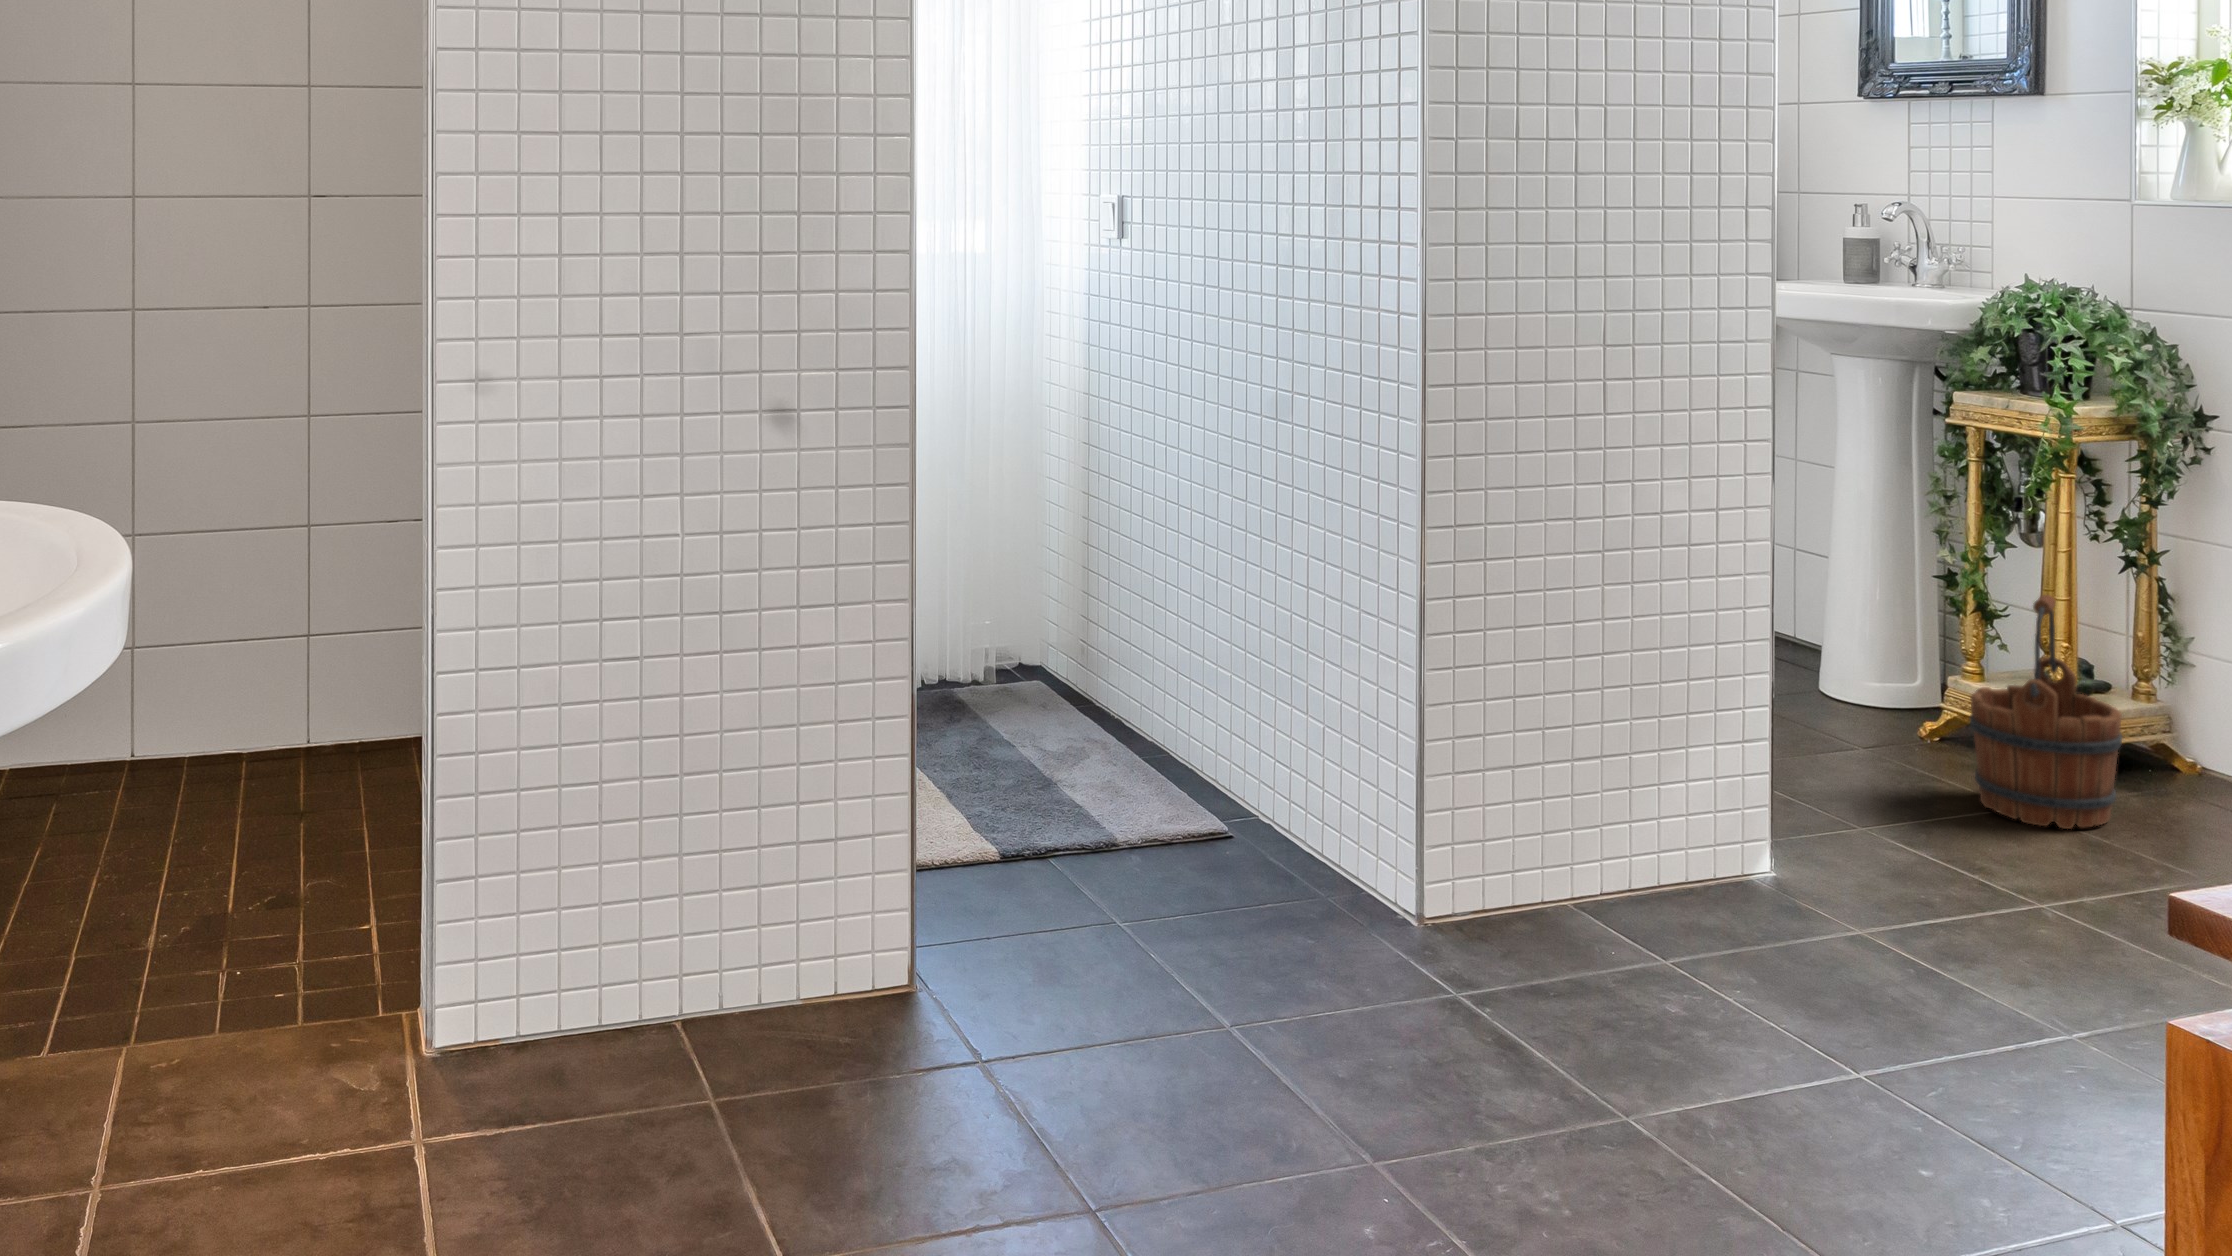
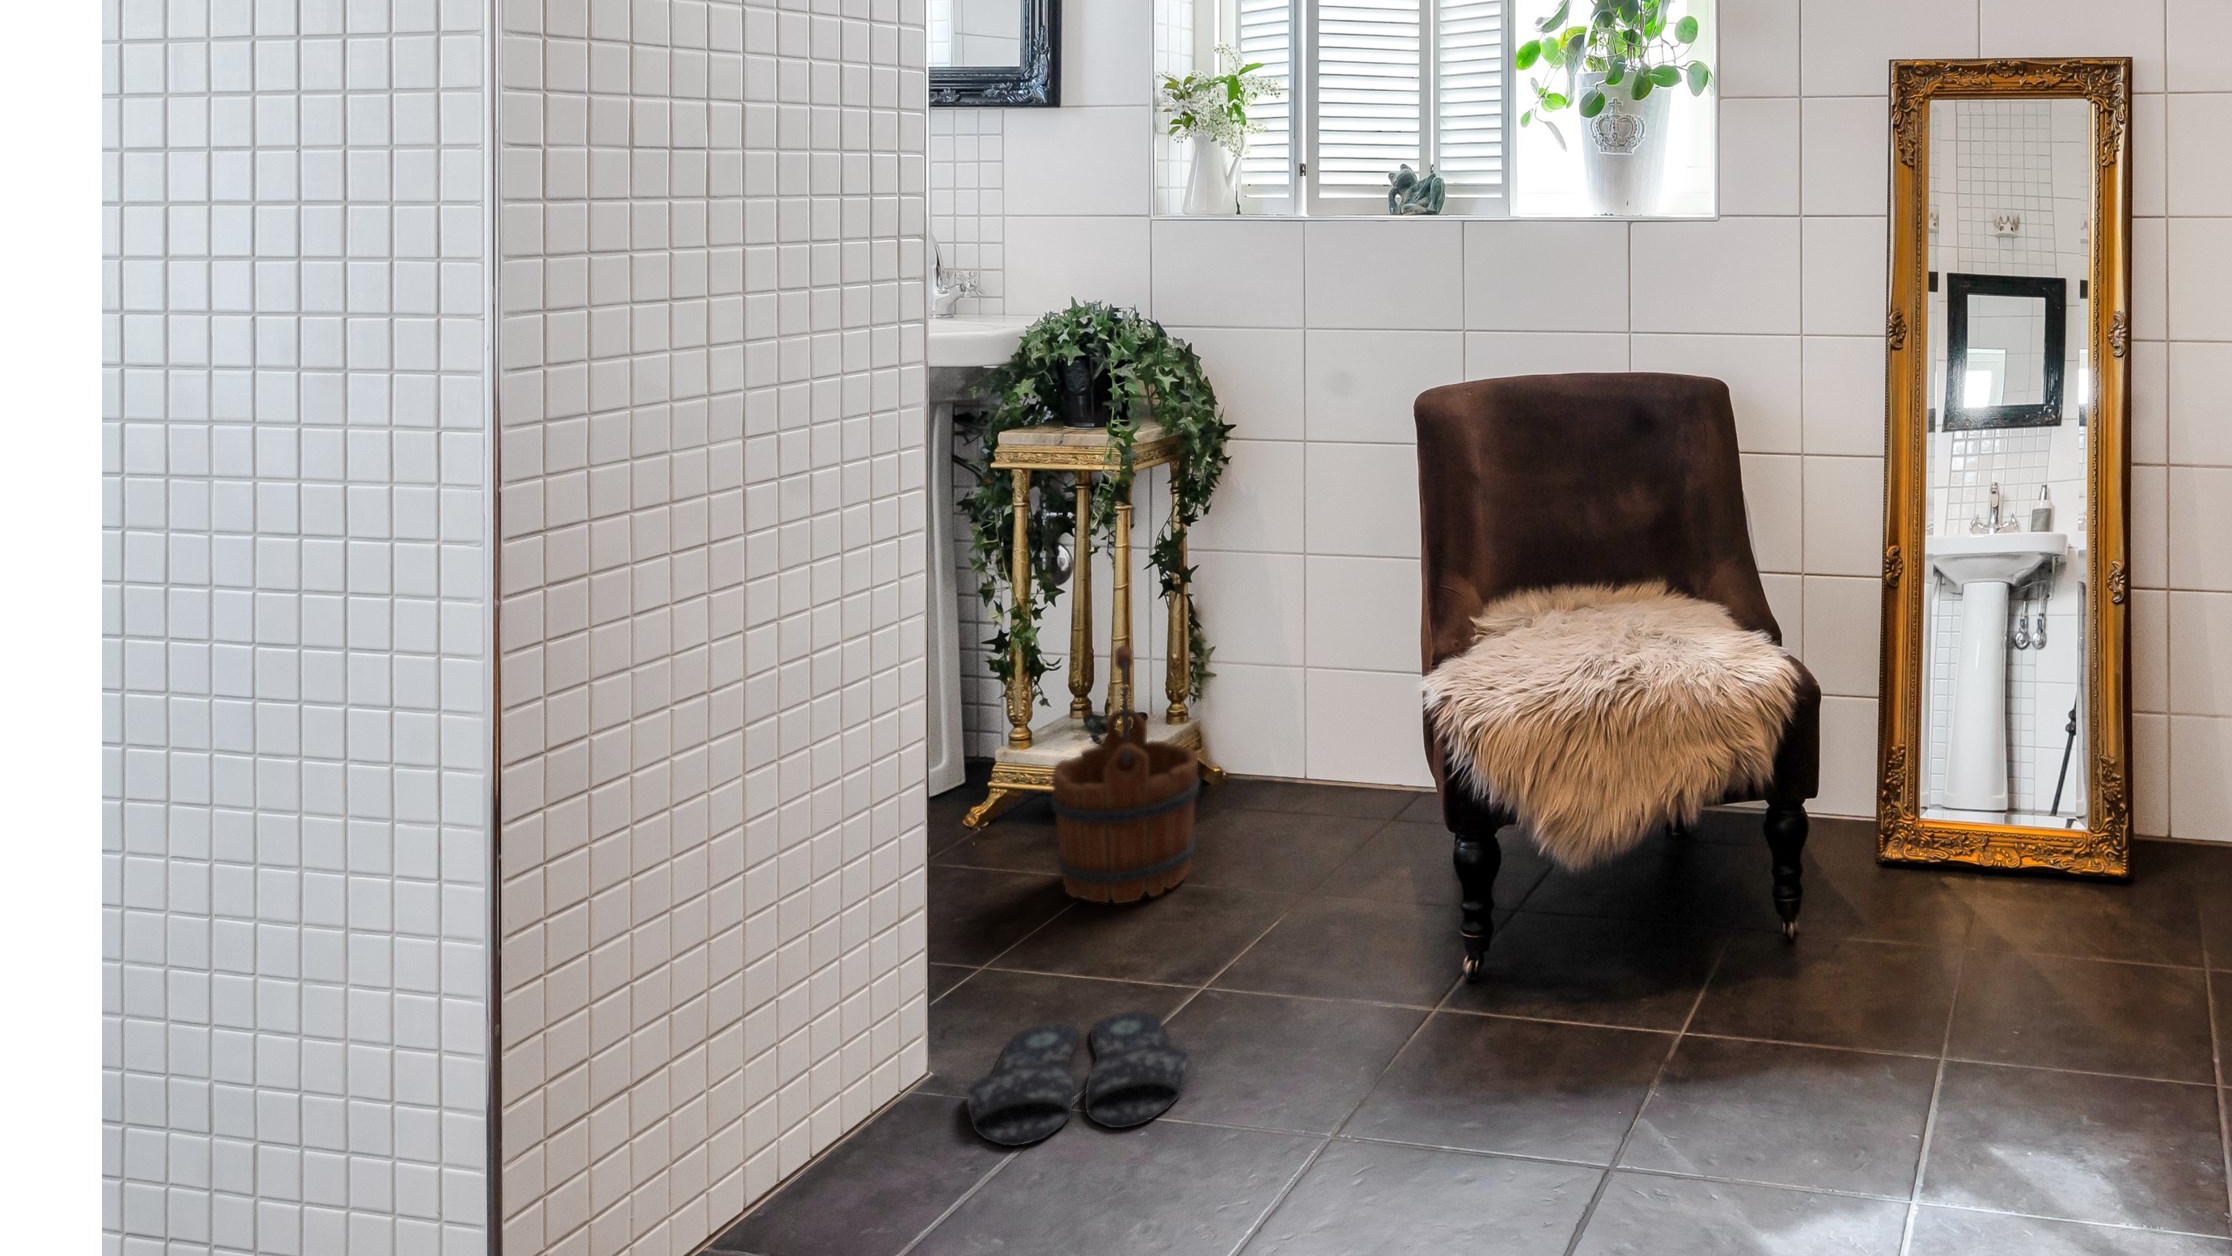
slippers: none [1829,870,2031,953] -> present [967,1012,1189,1146]

